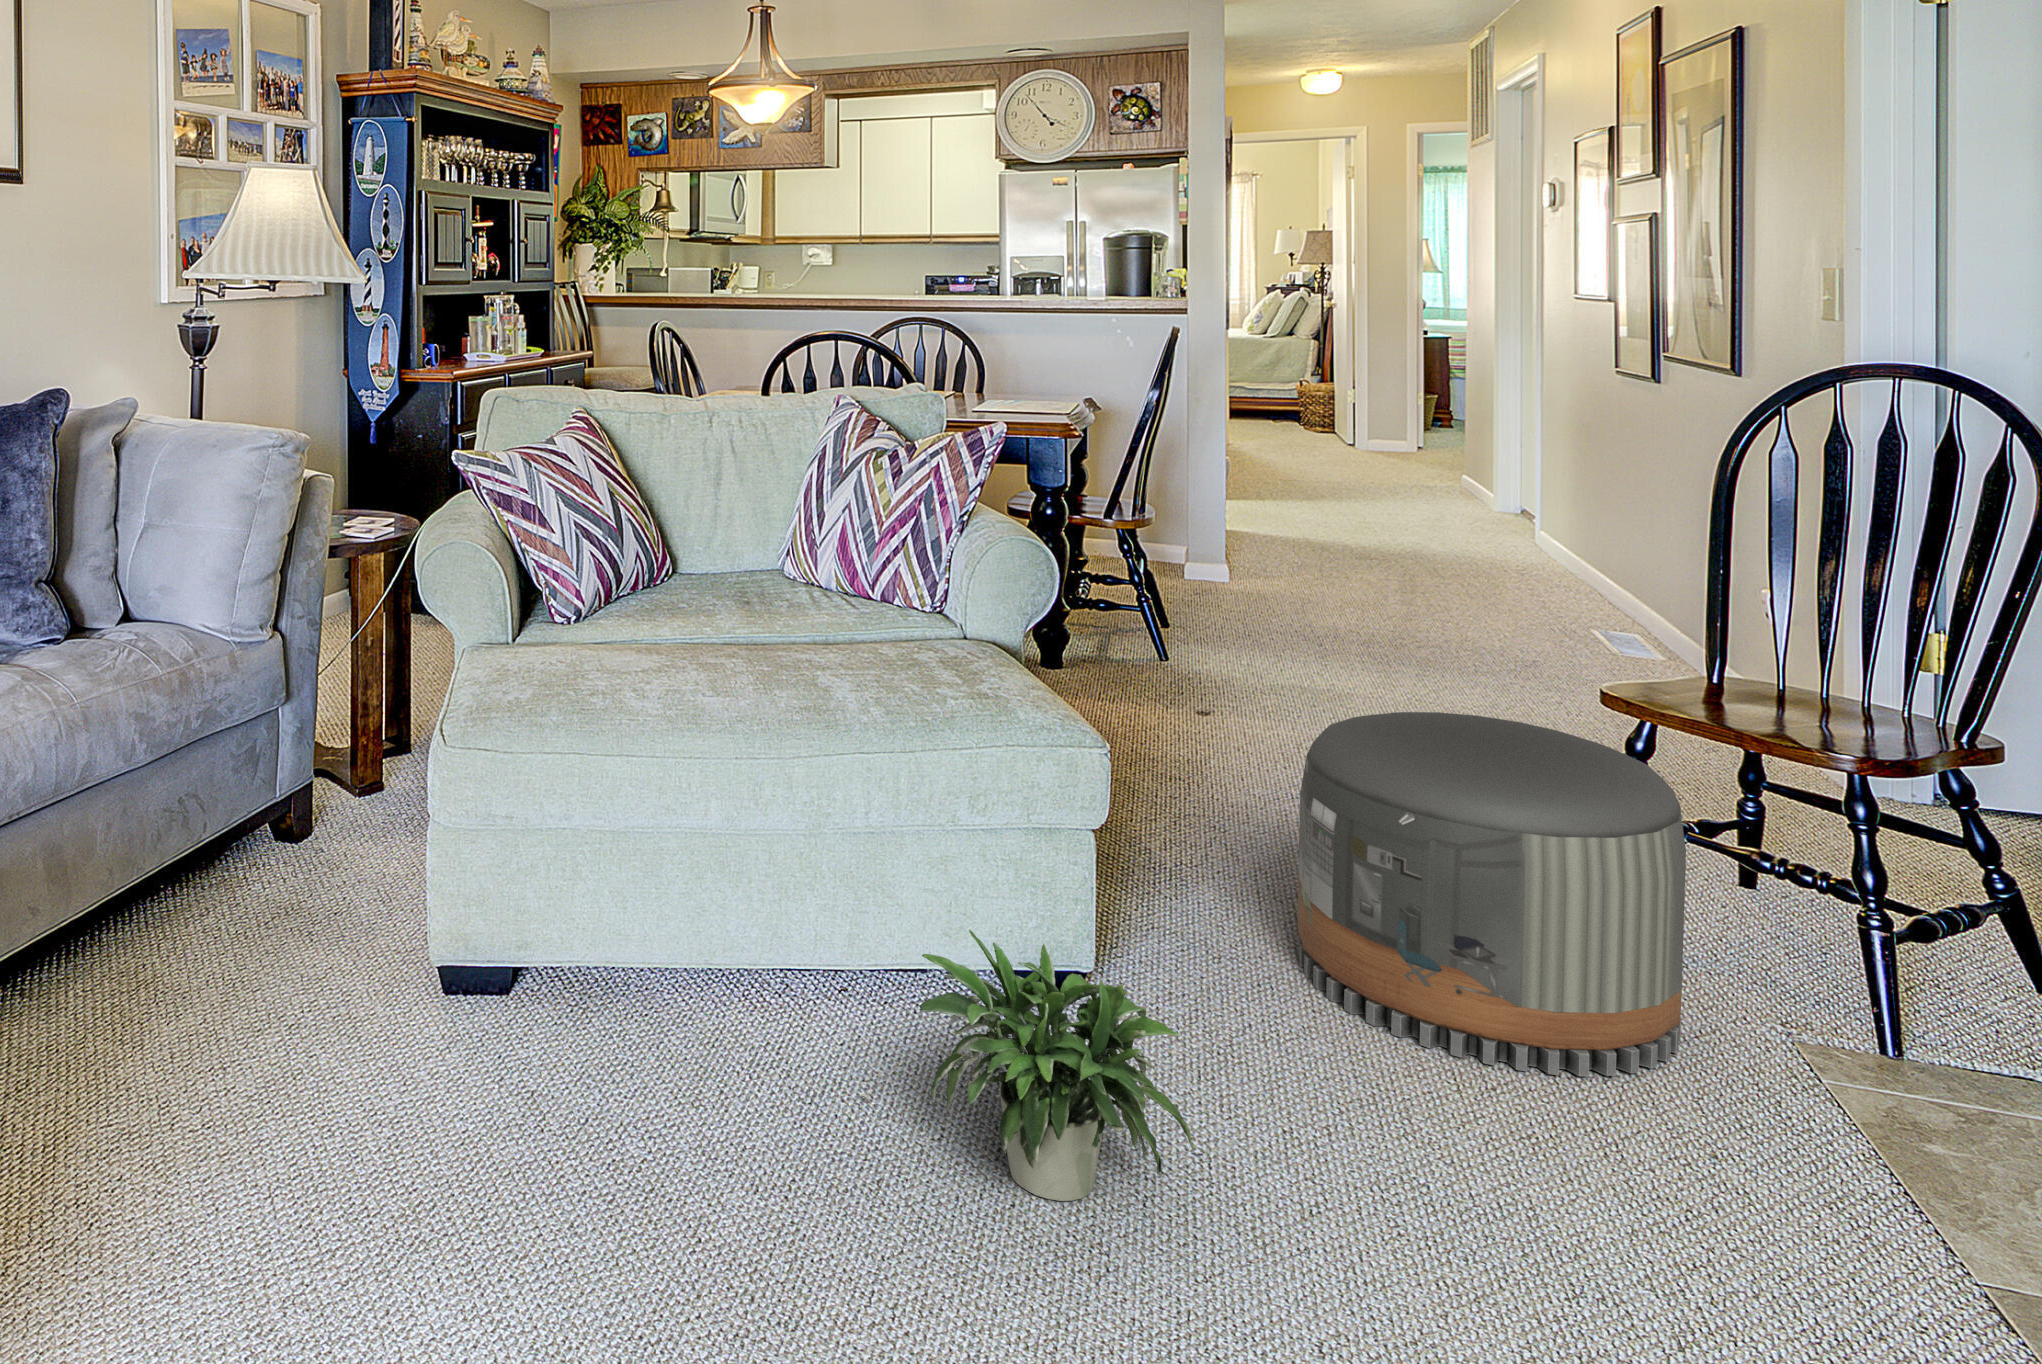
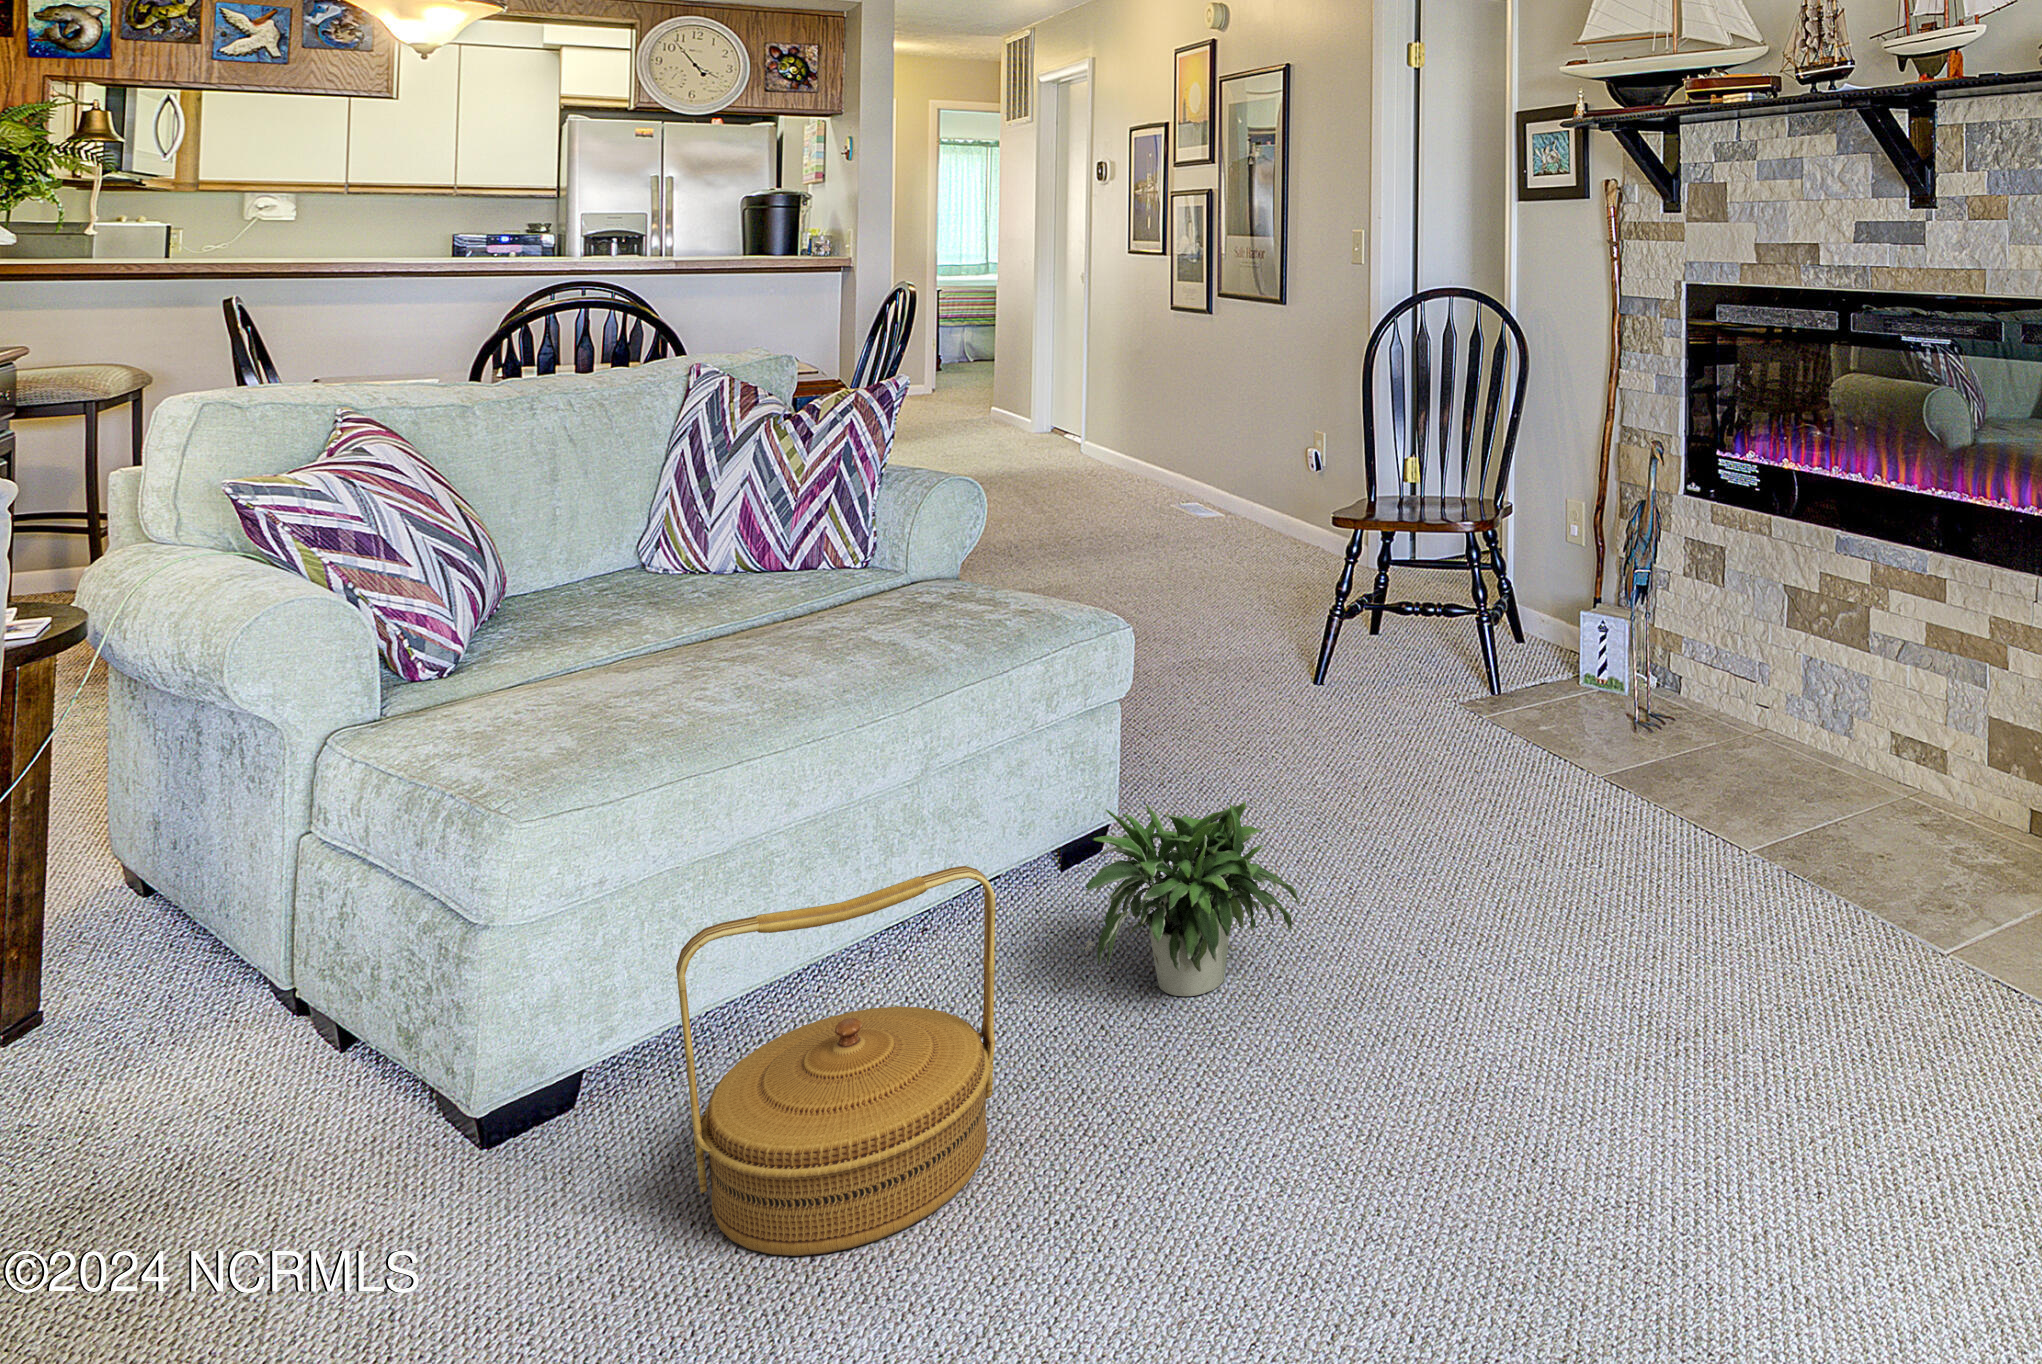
pouf: present [1298,712,1686,1076] -> none [1204,561,1438,799]
basket: none [481,888,753,1254] -> present [676,866,995,1256]

